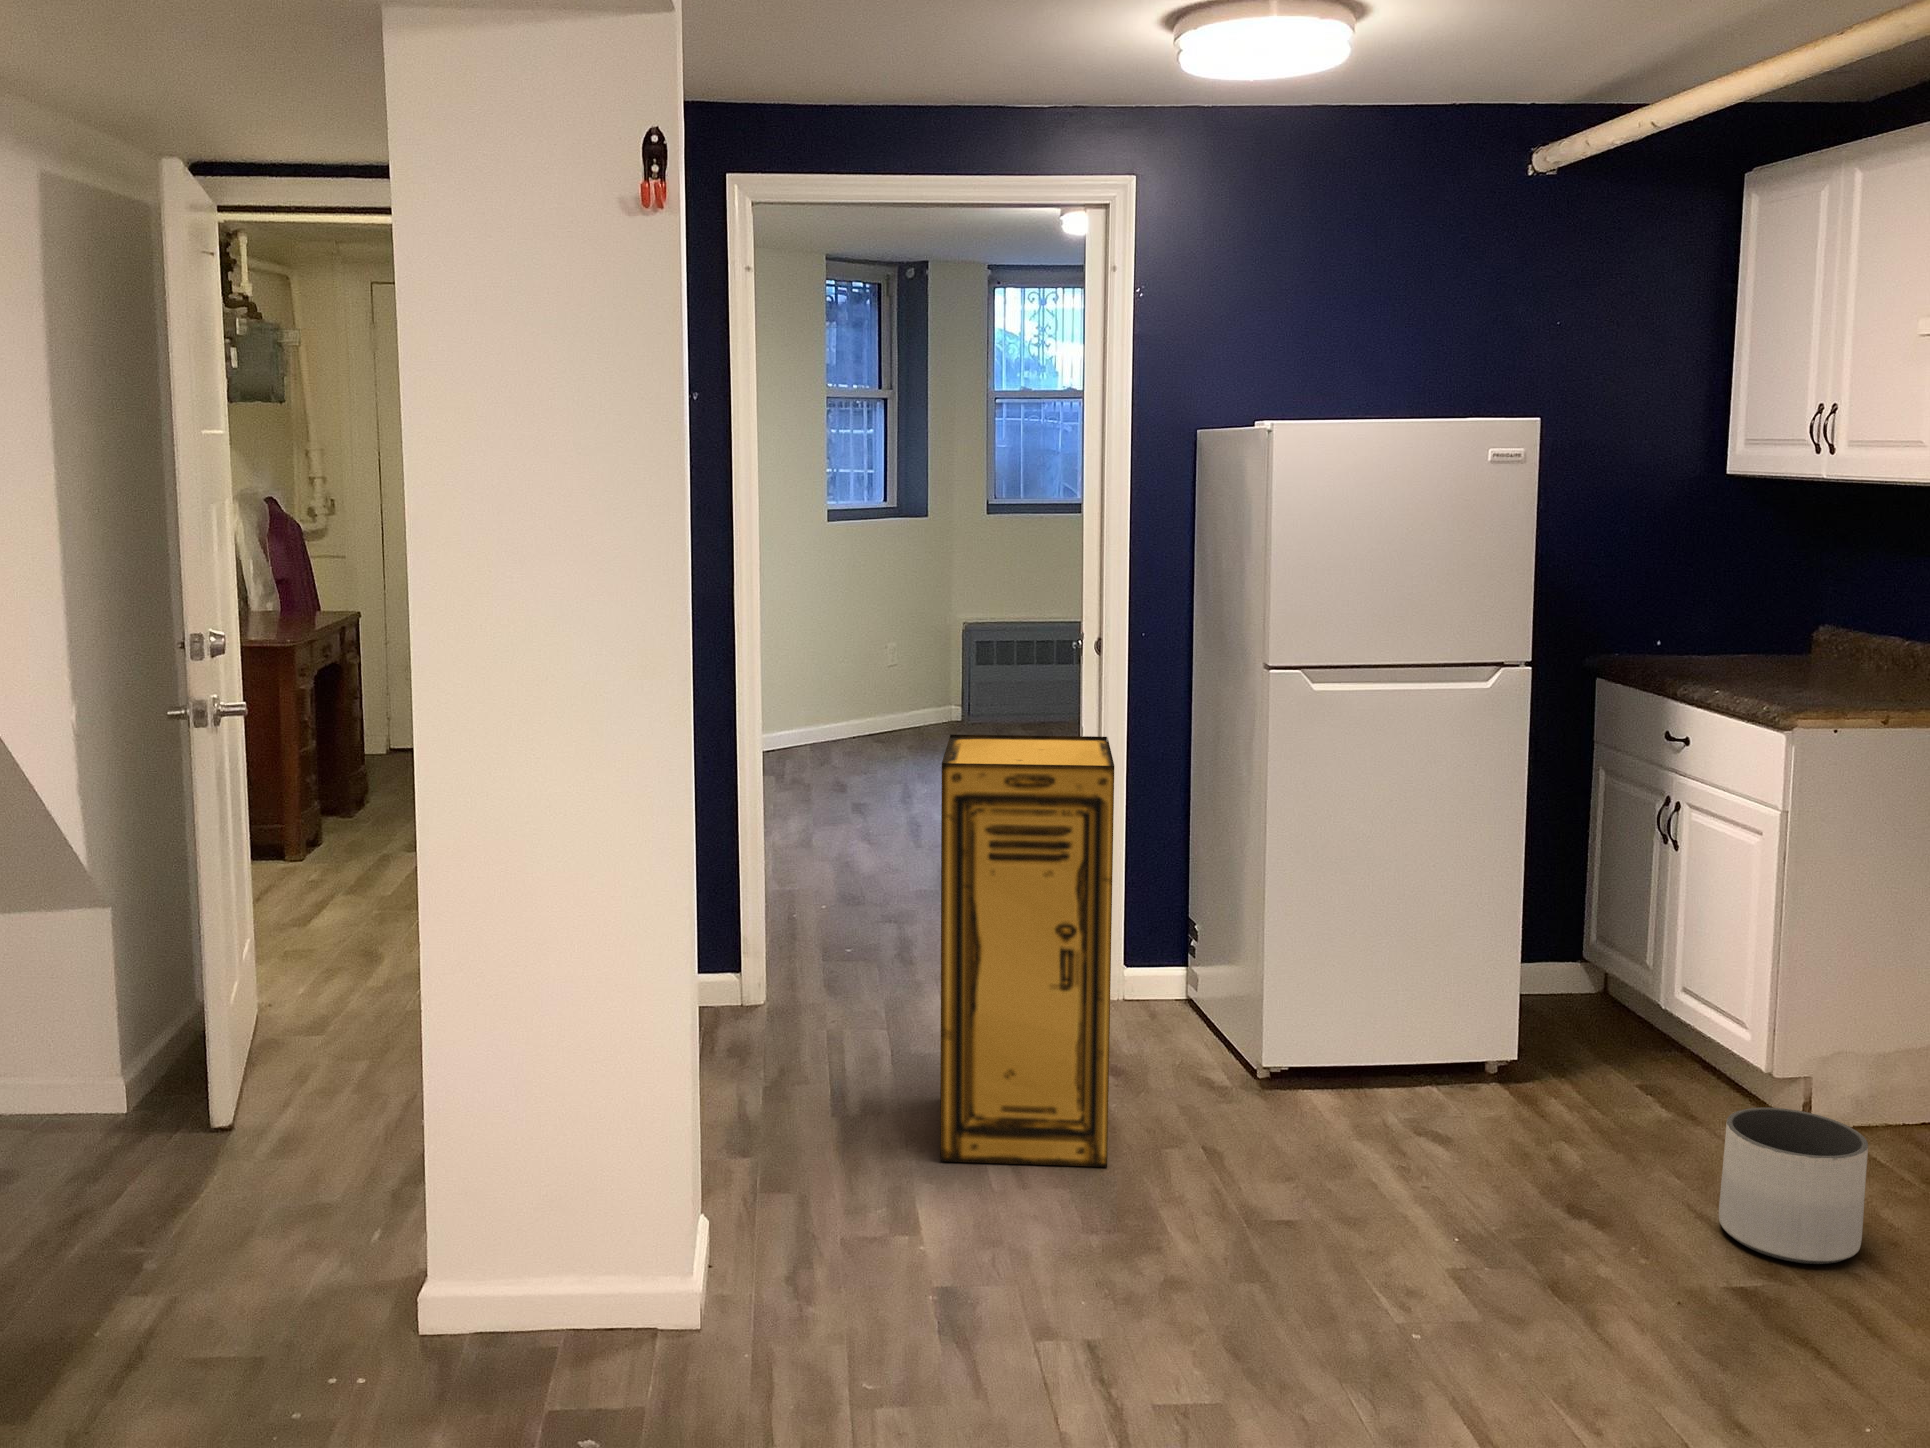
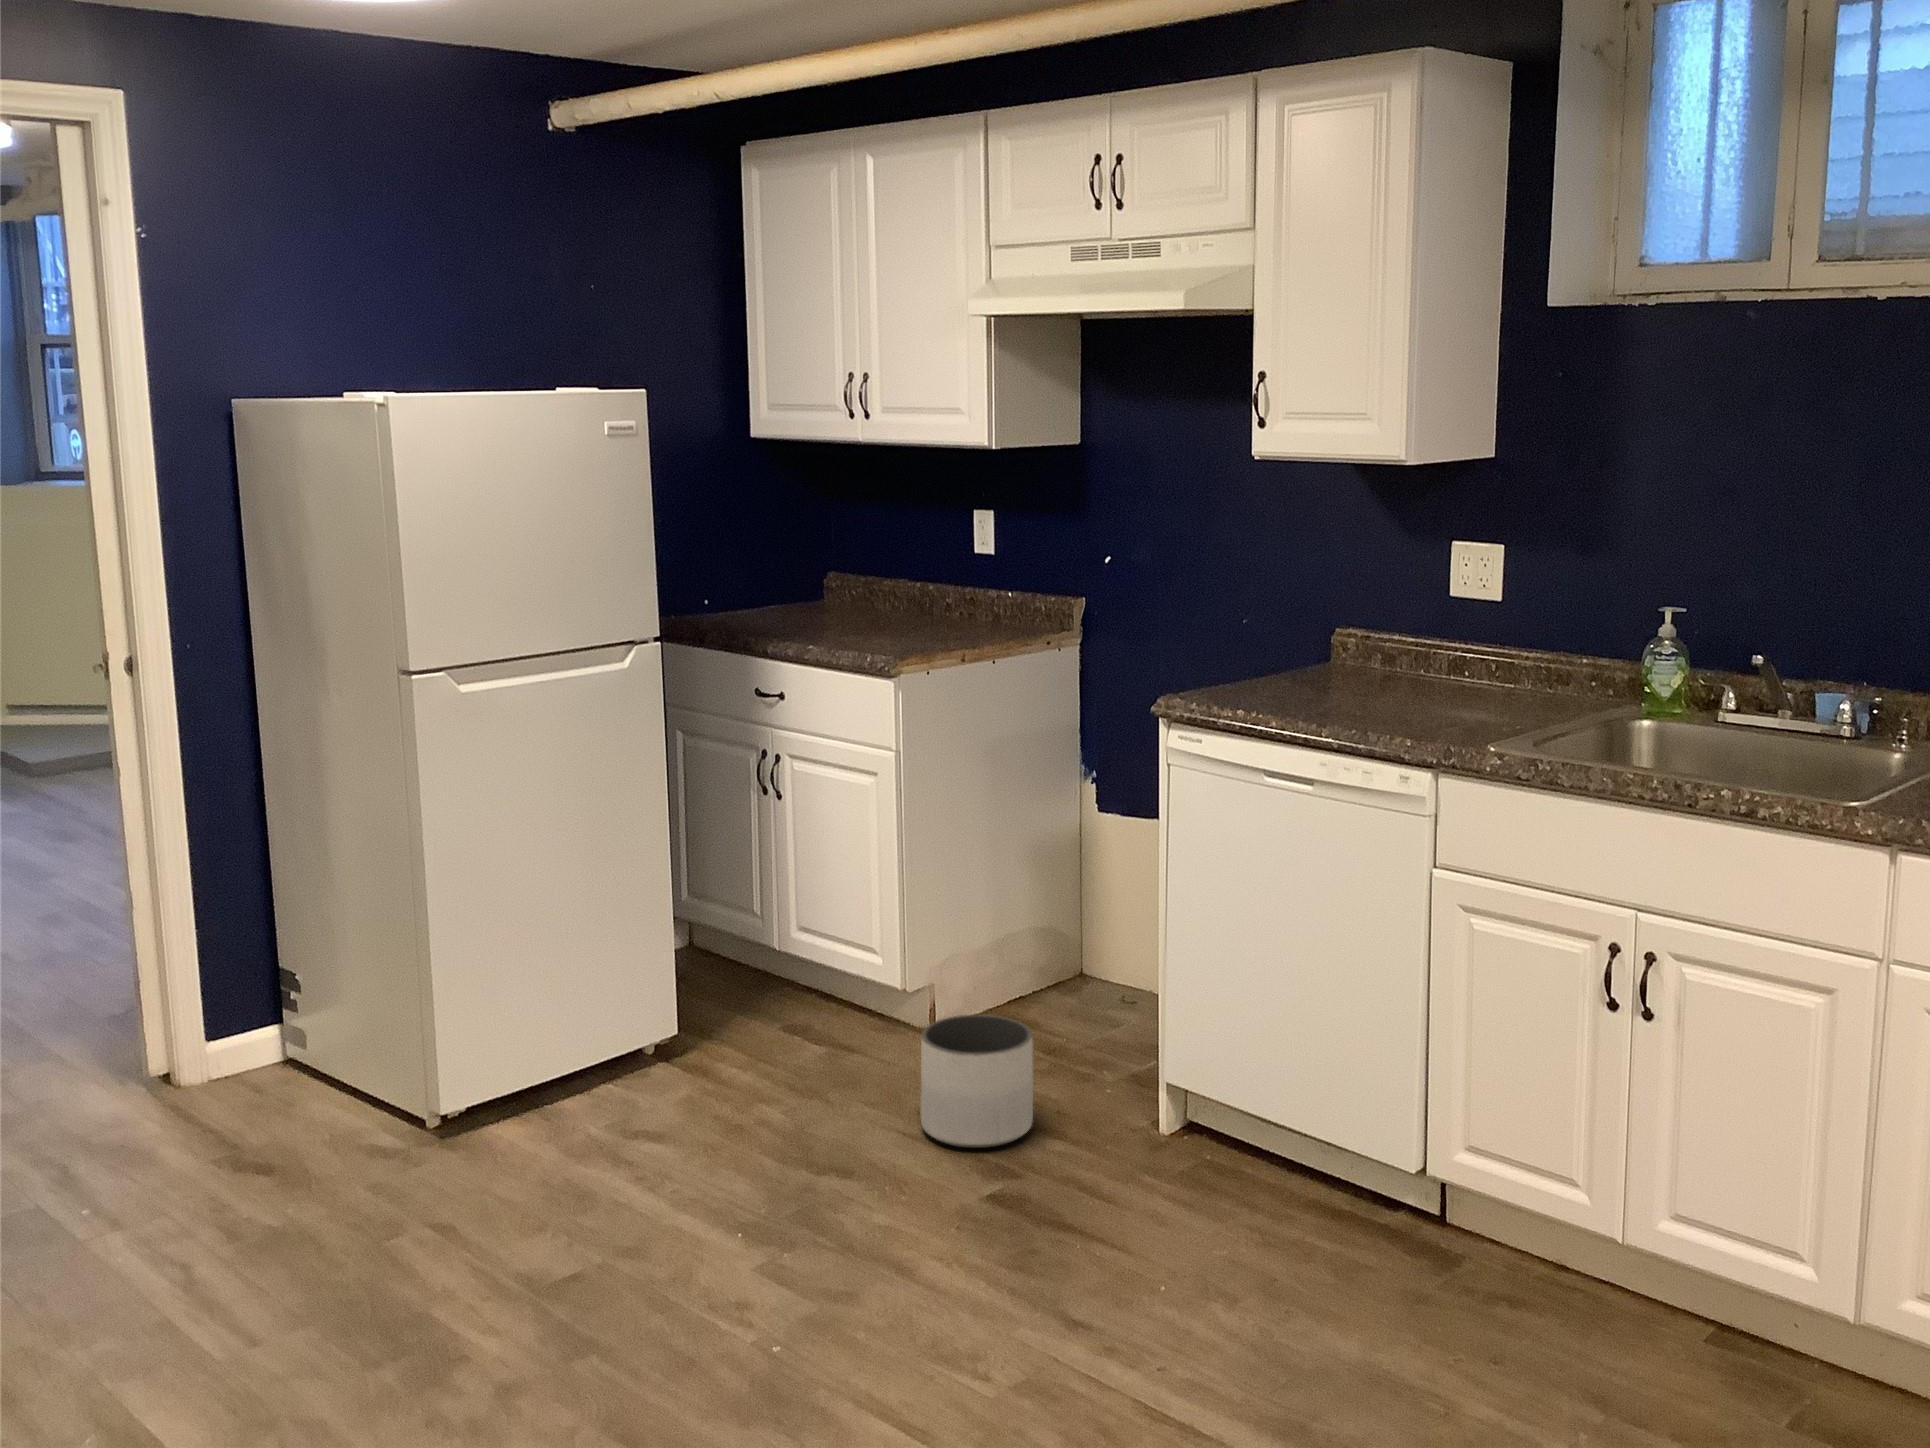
storage cabinet: present [940,734,1114,1167] -> none [38,778,342,1344]

